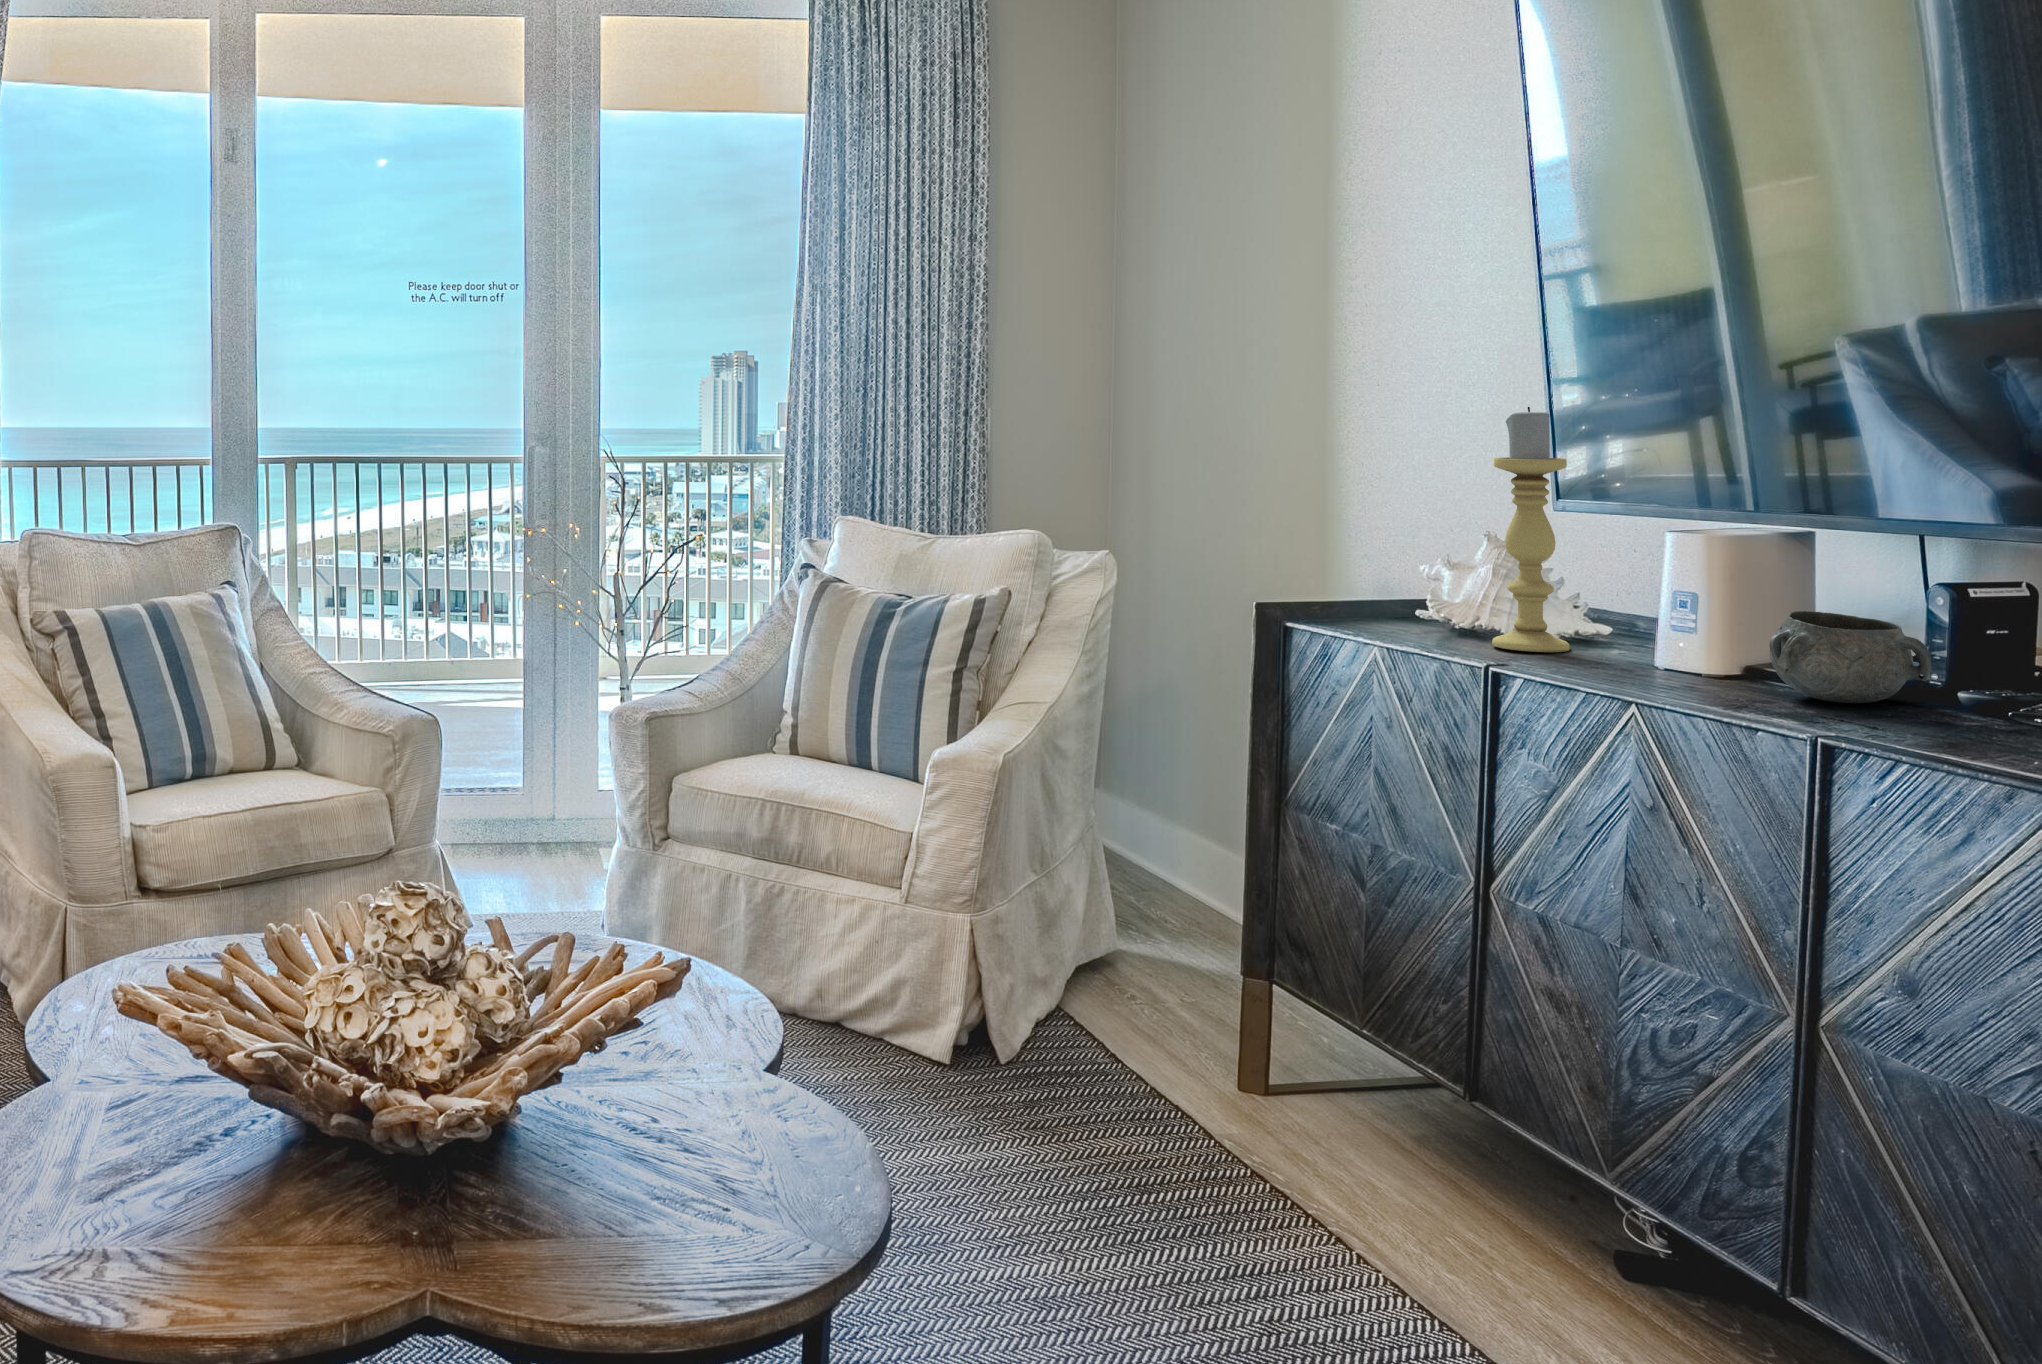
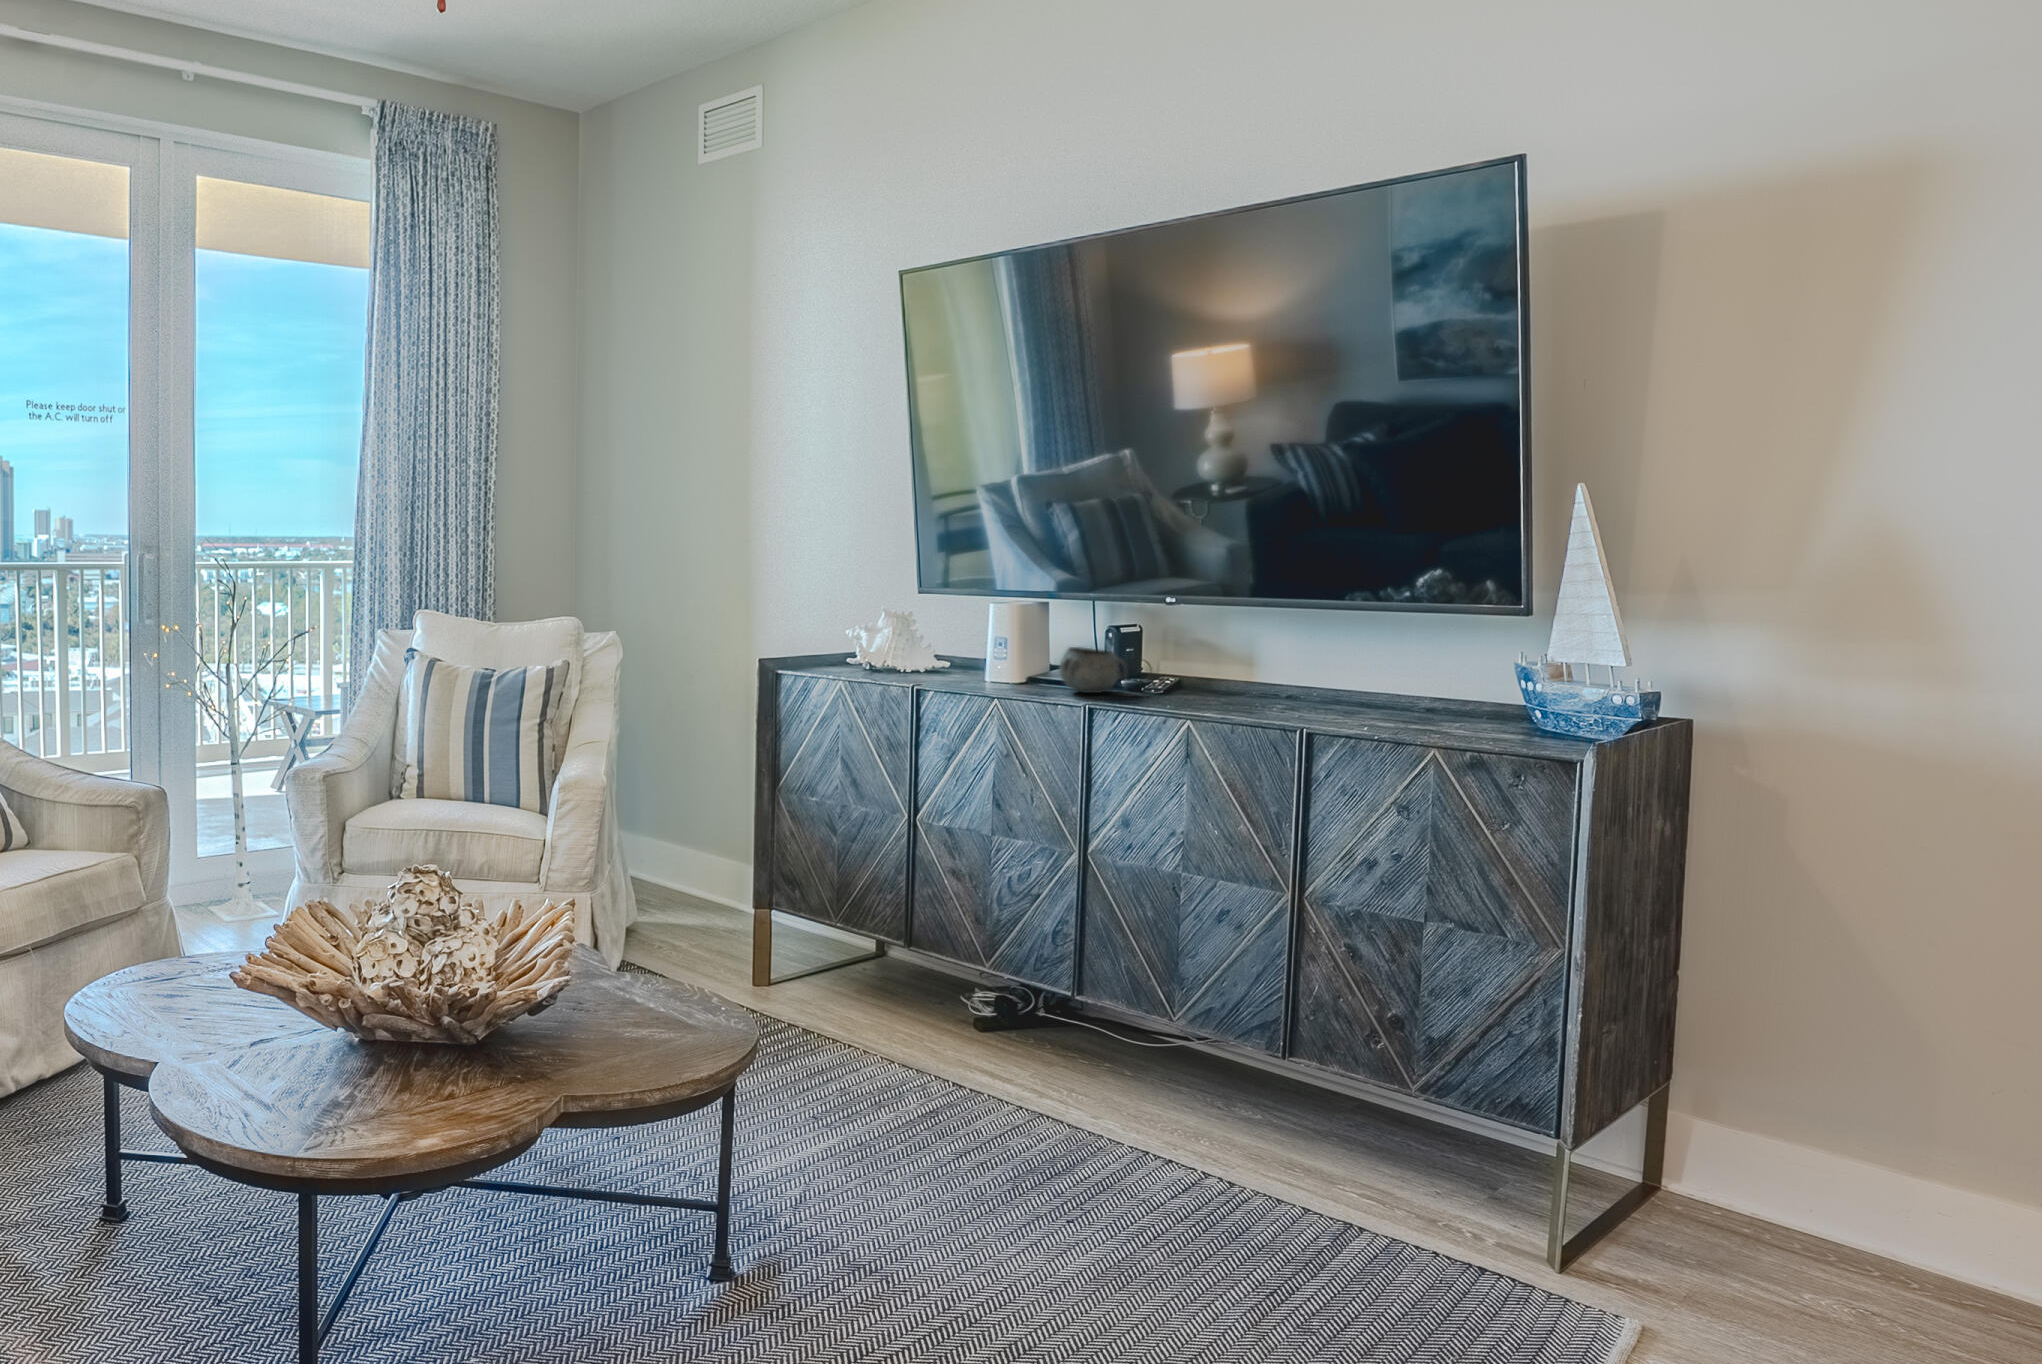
candle holder: present [1492,407,1570,652] -> none [910,535,950,680]

